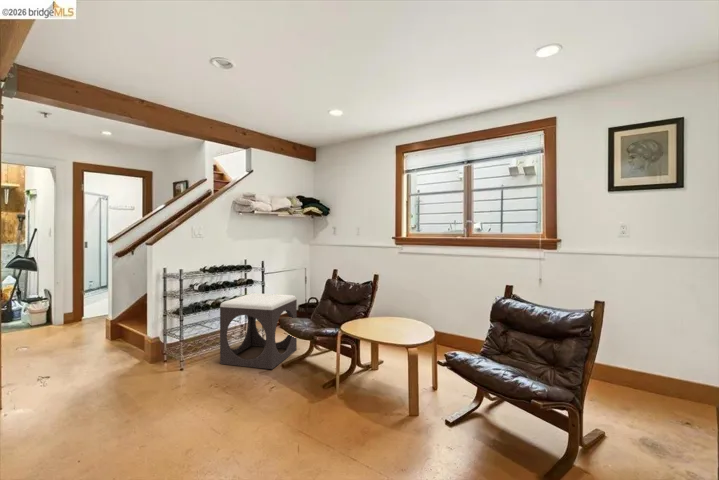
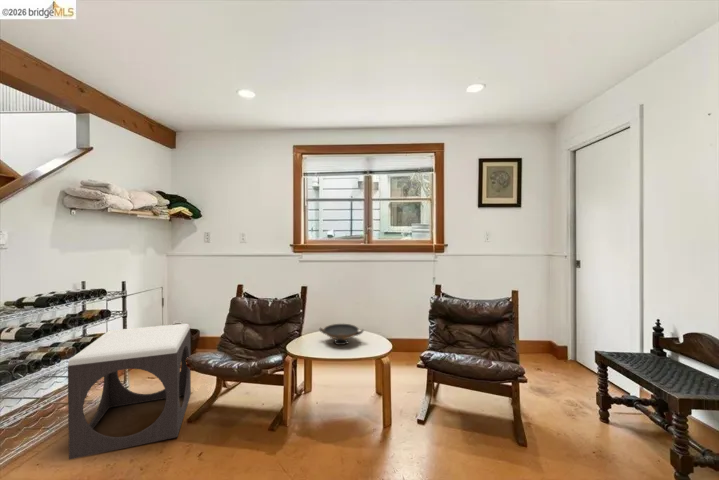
decorative bowl: none [376,310,411,328] -> present [319,324,363,345]

